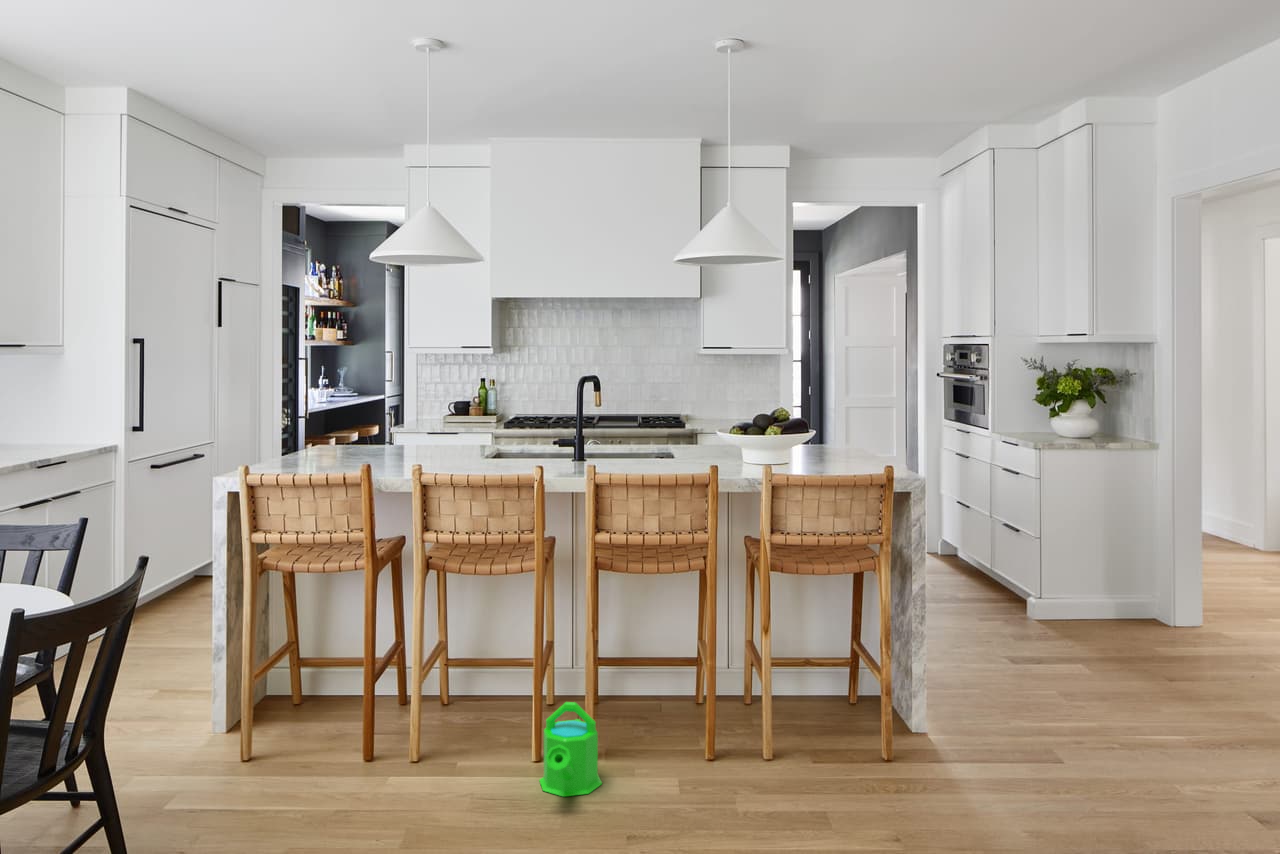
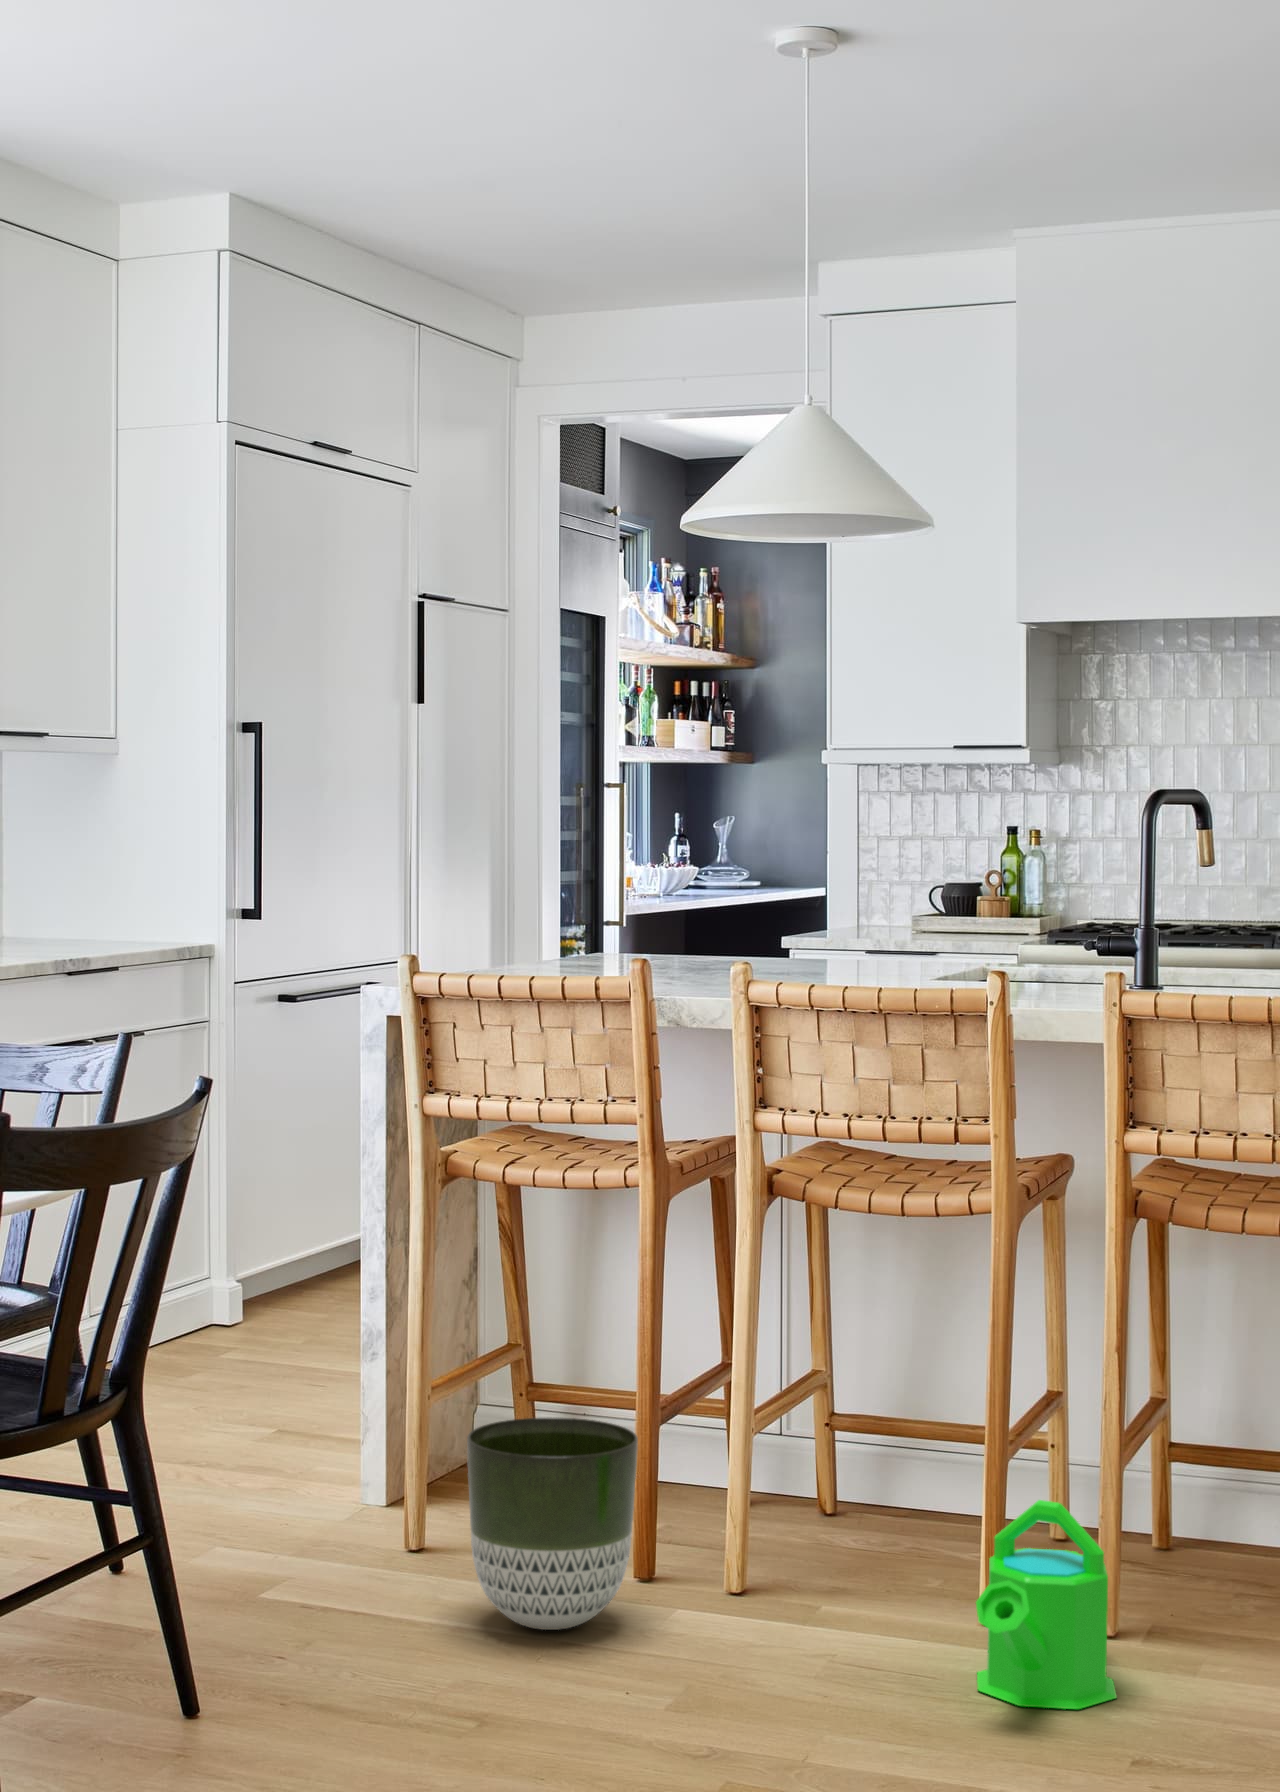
planter: none [288,684,374,791] -> present [467,1417,638,1630]

